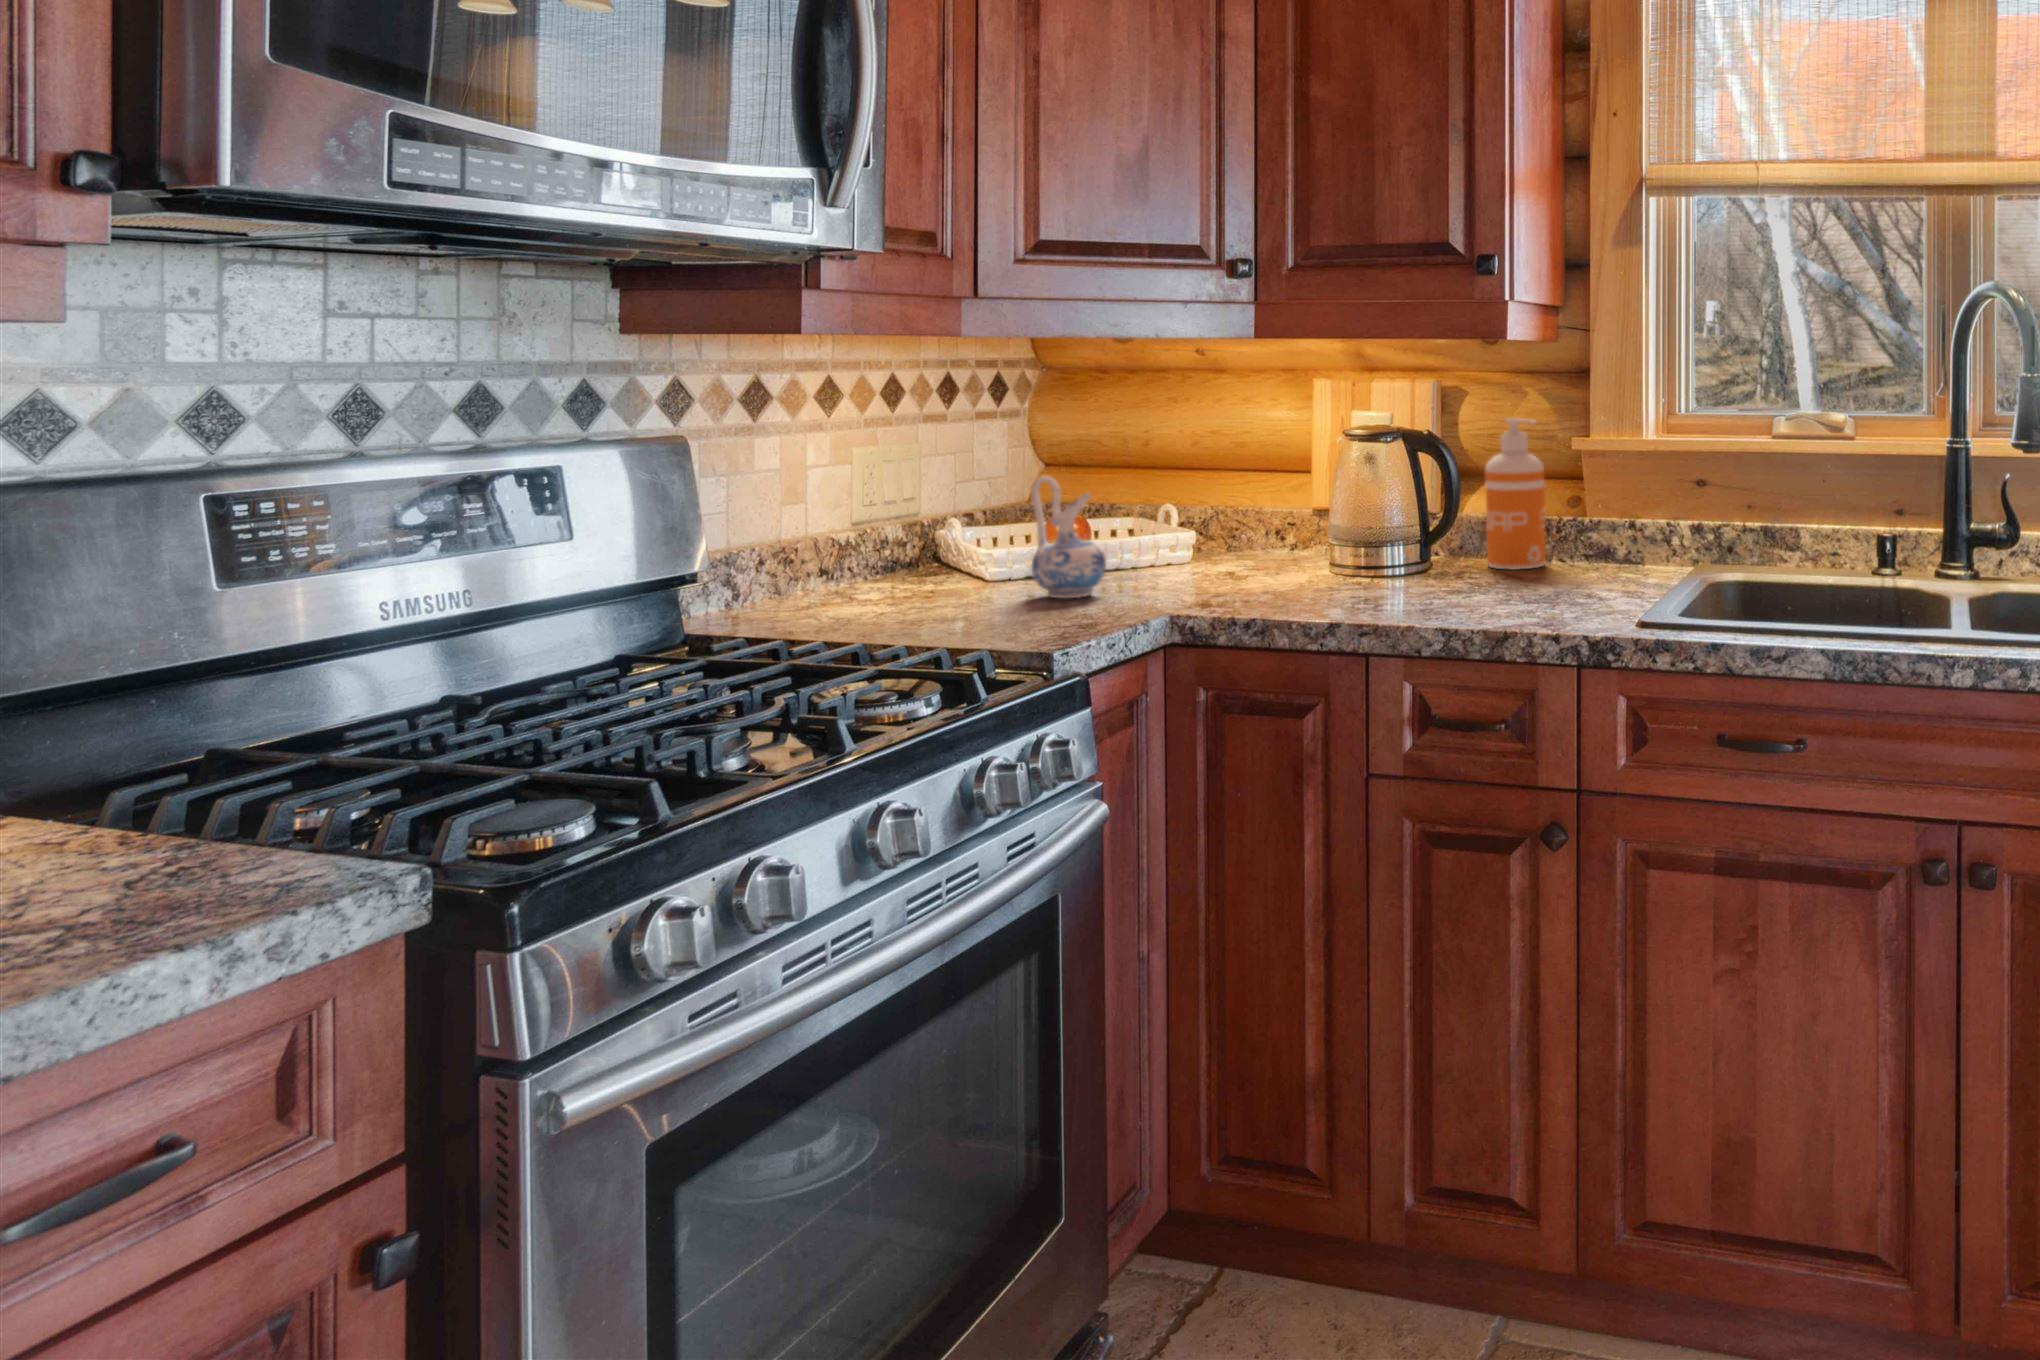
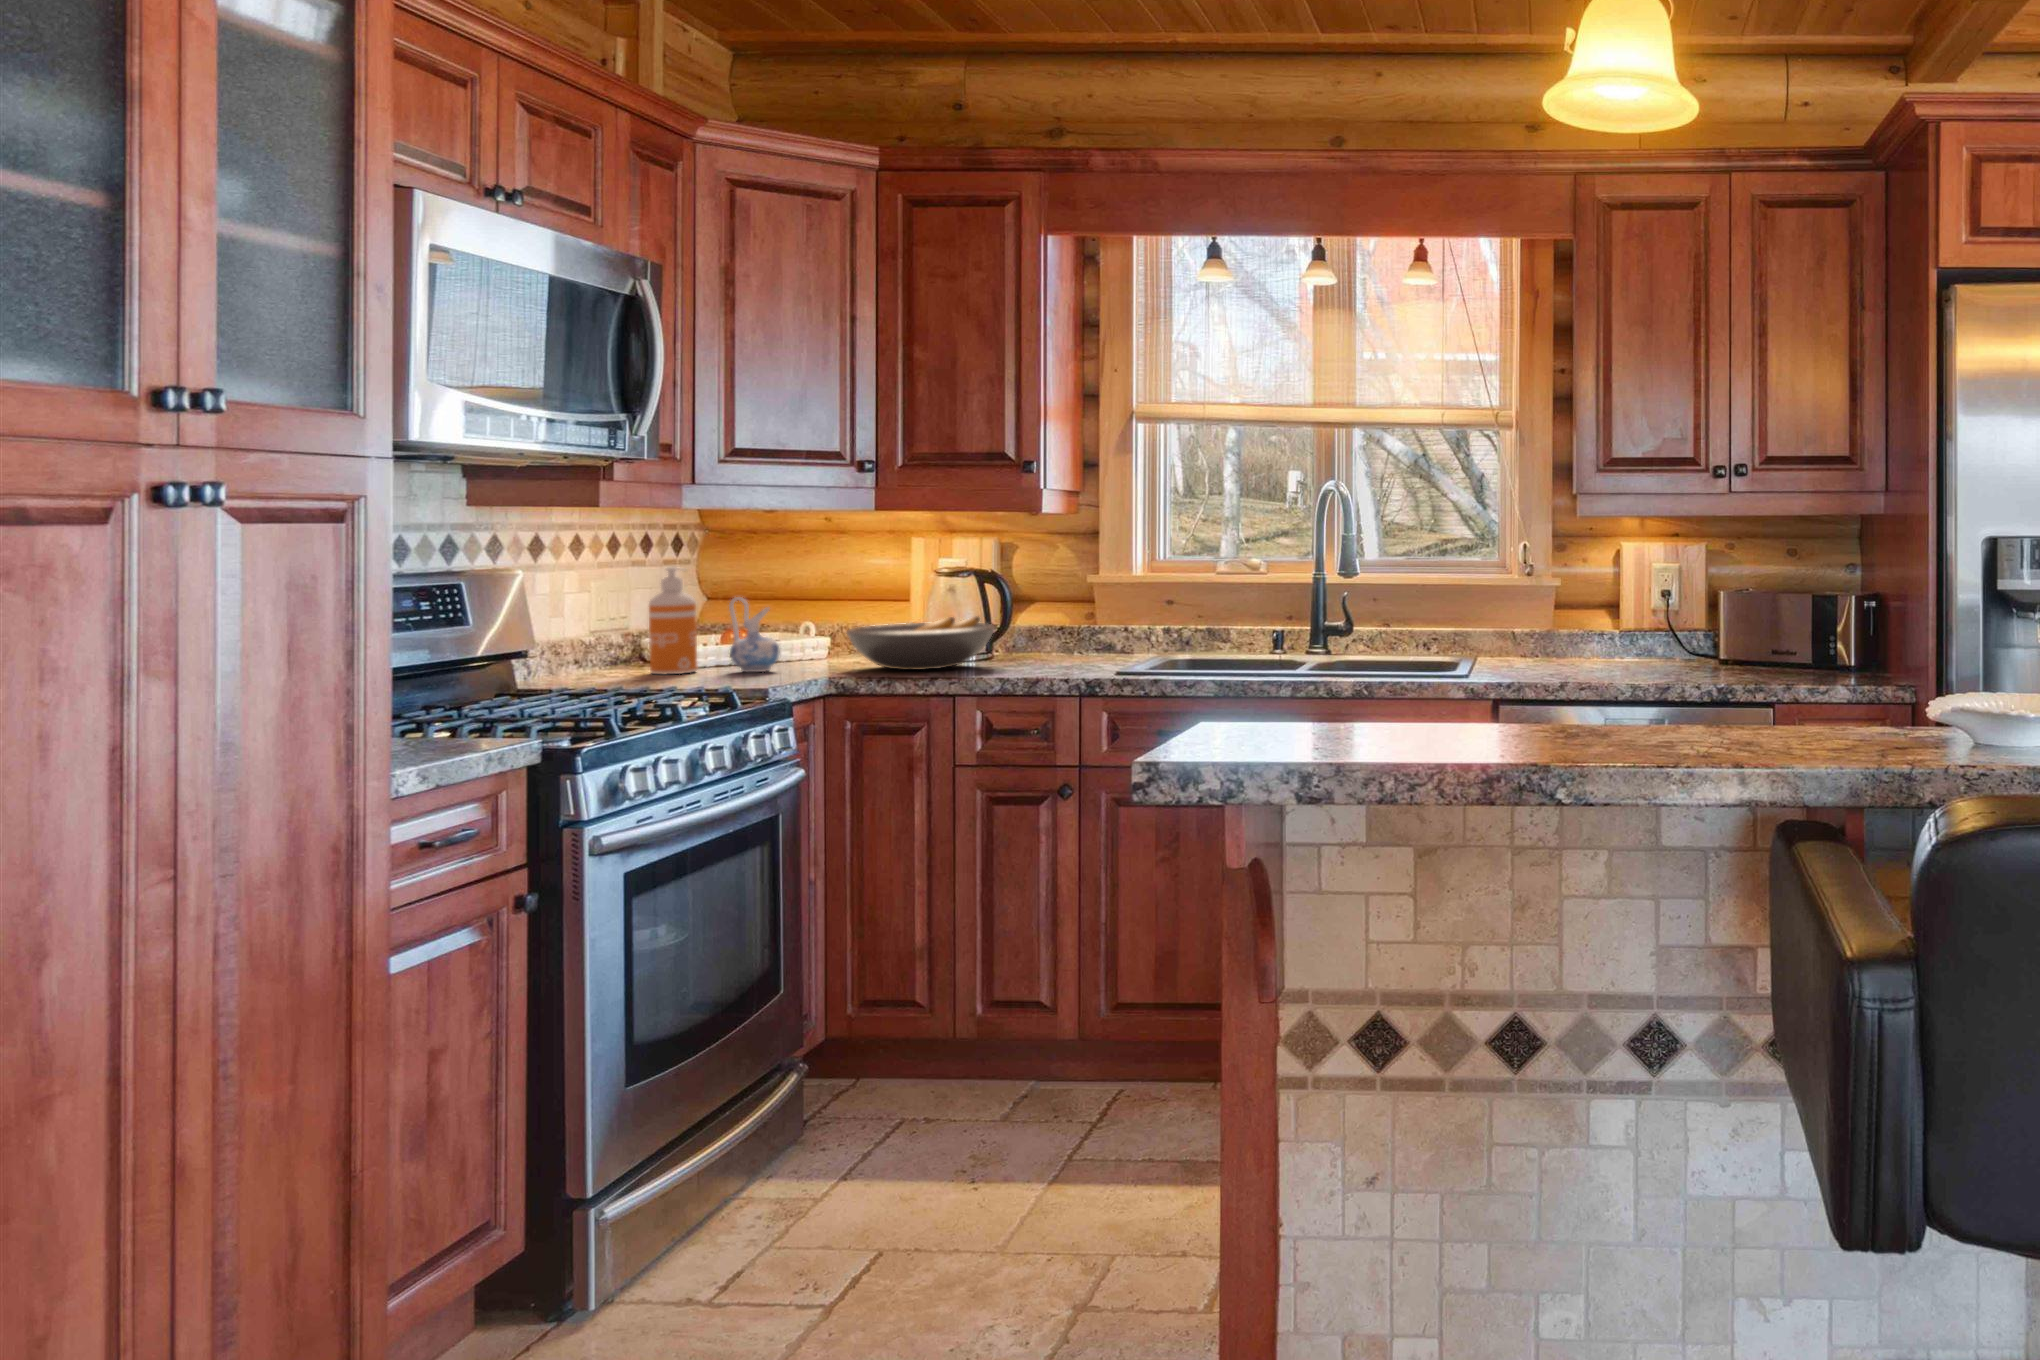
soap dispenser: present [1485,418,1546,570] -> present [649,567,698,674]
fruit bowl: none [1203,511,1435,600] -> present [847,616,995,670]

